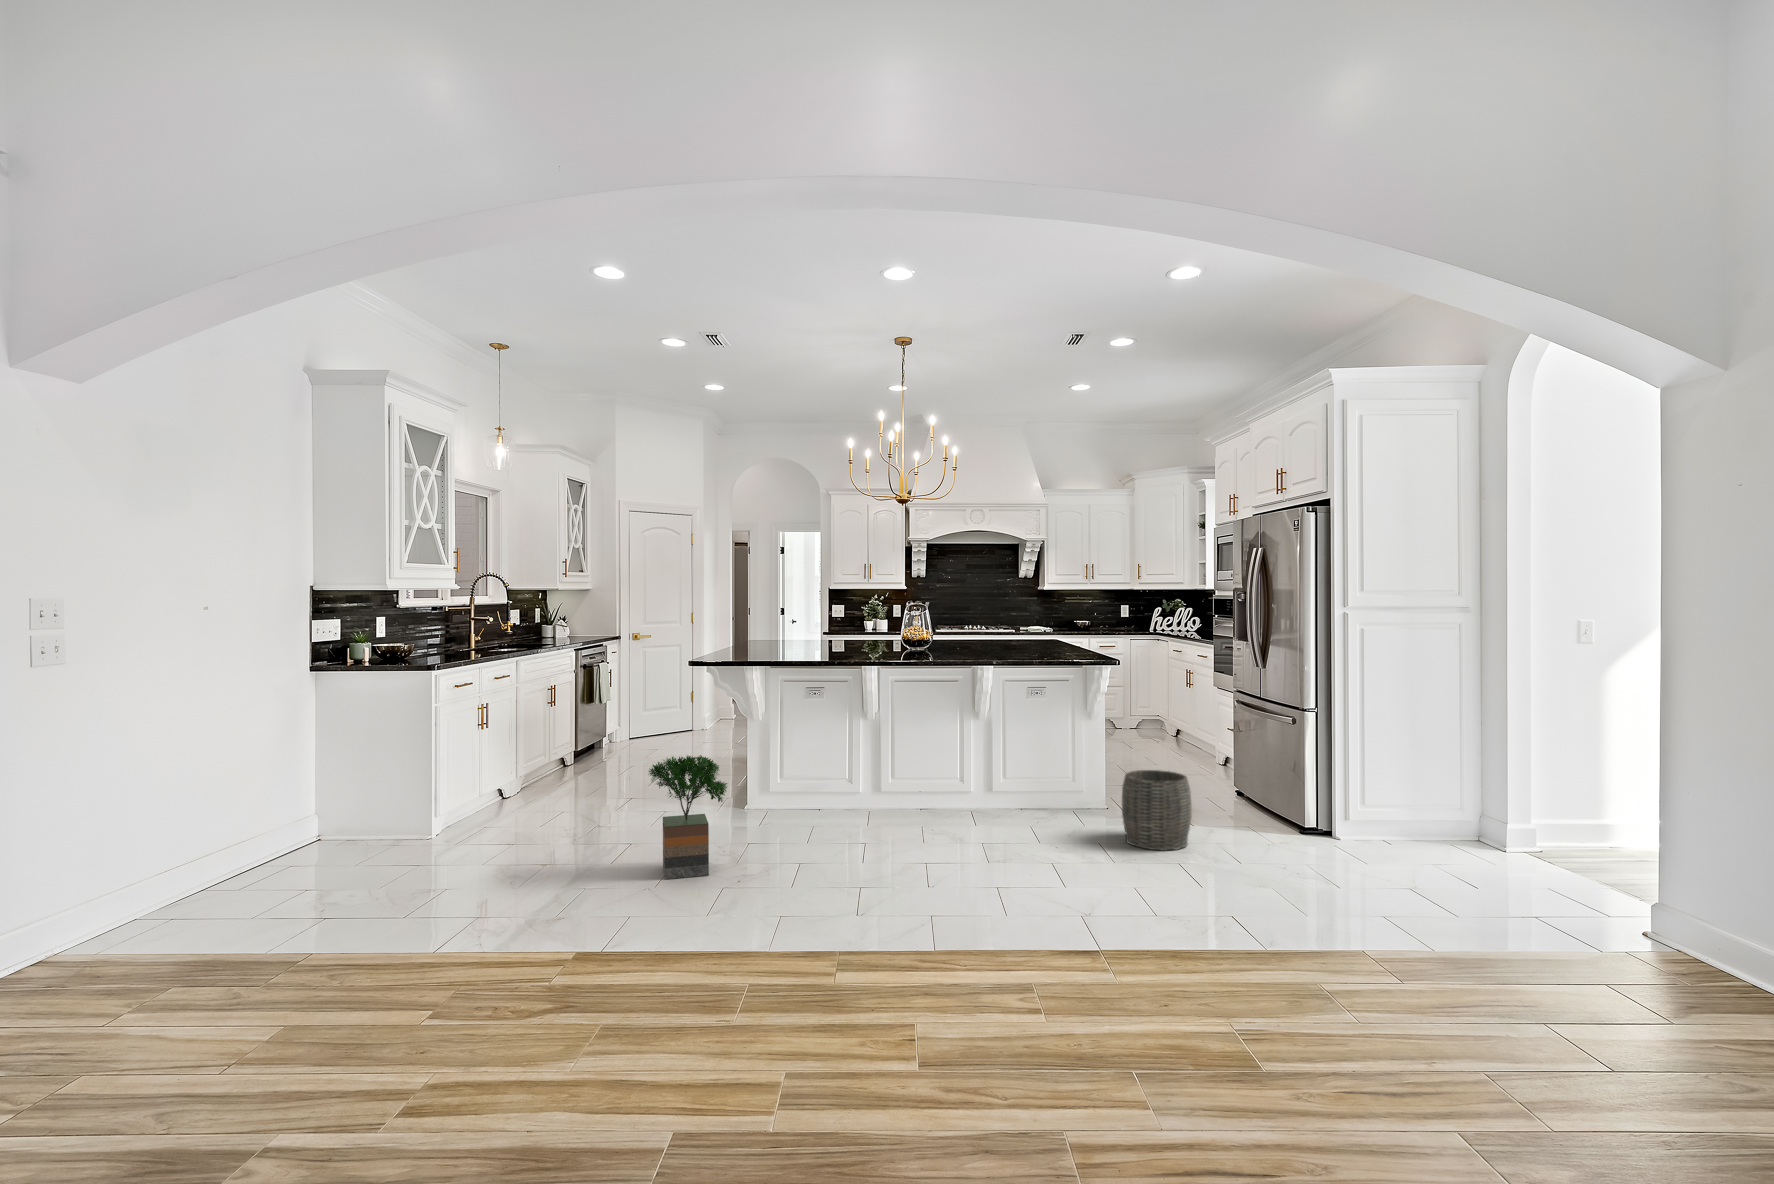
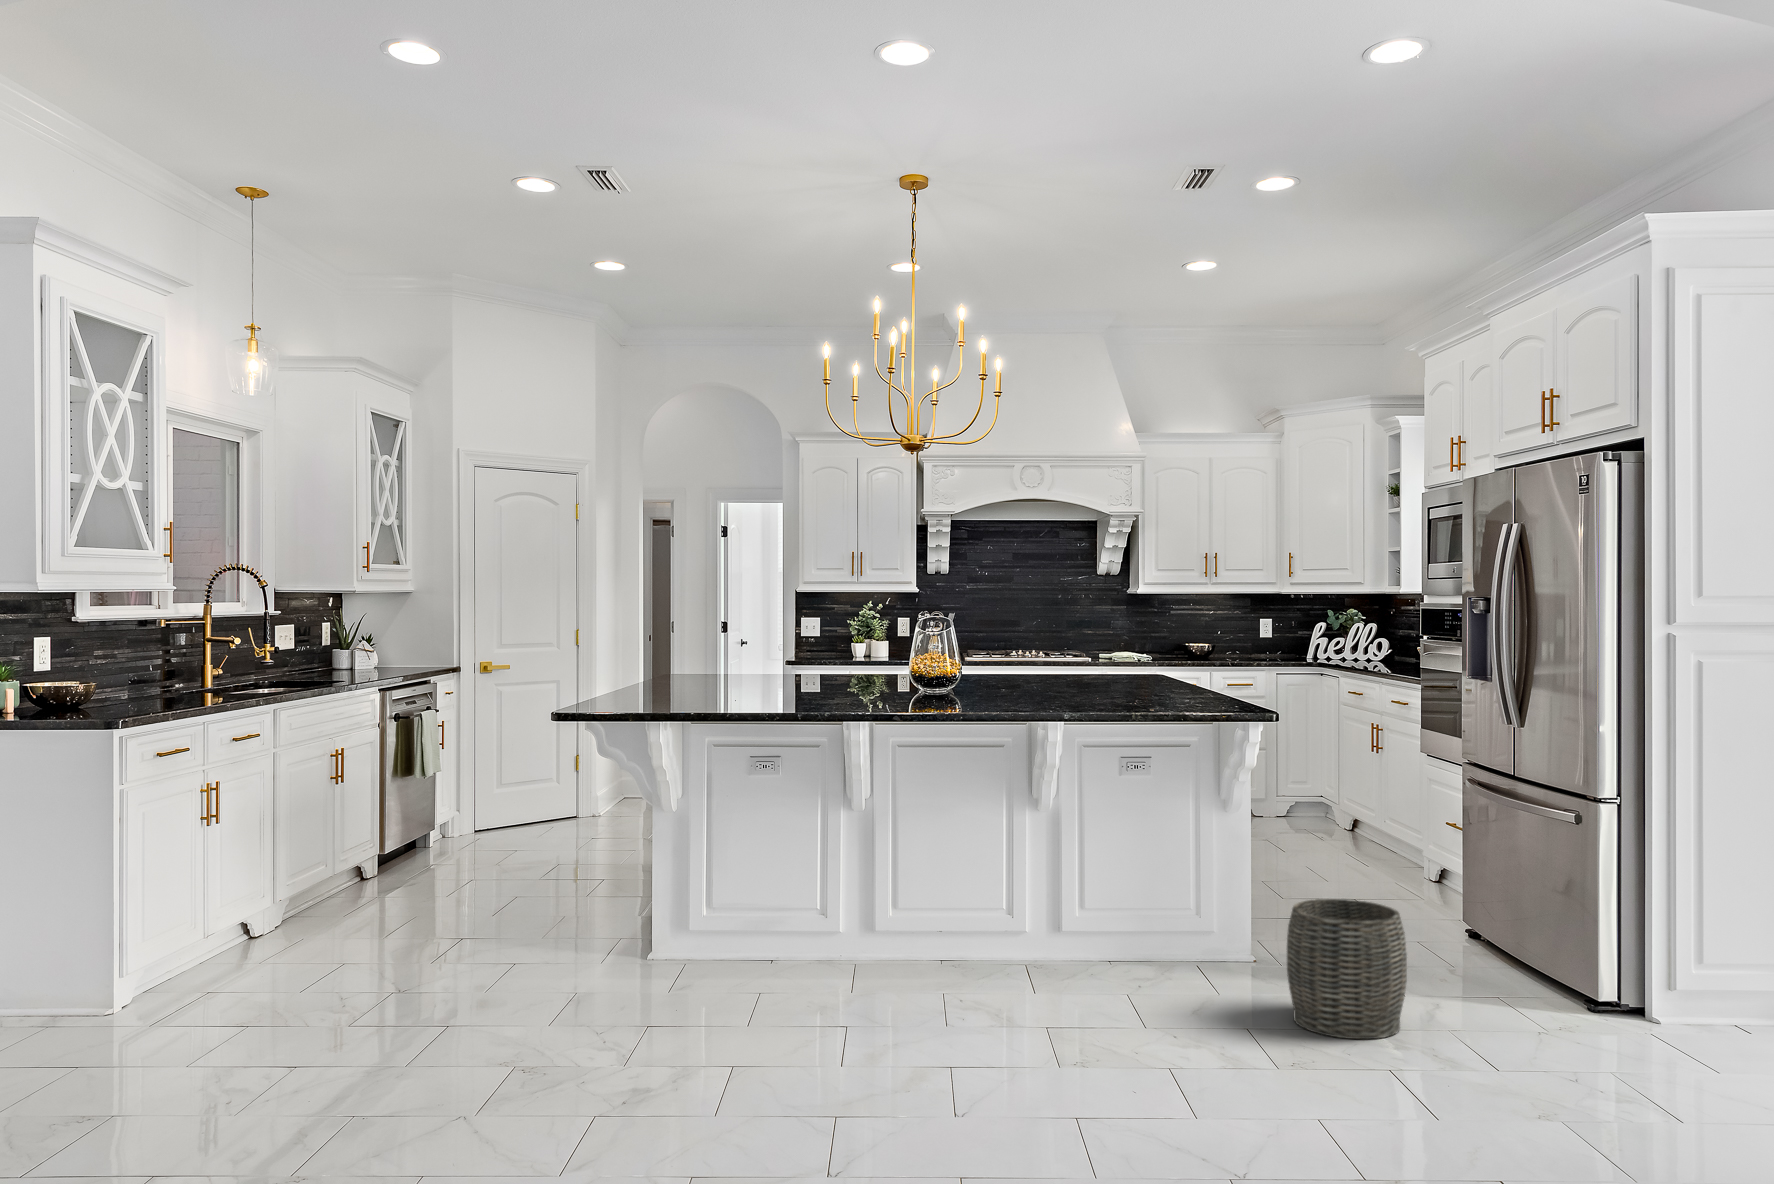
potted tree: present [649,755,727,879] -> none [473,875,615,1094]

